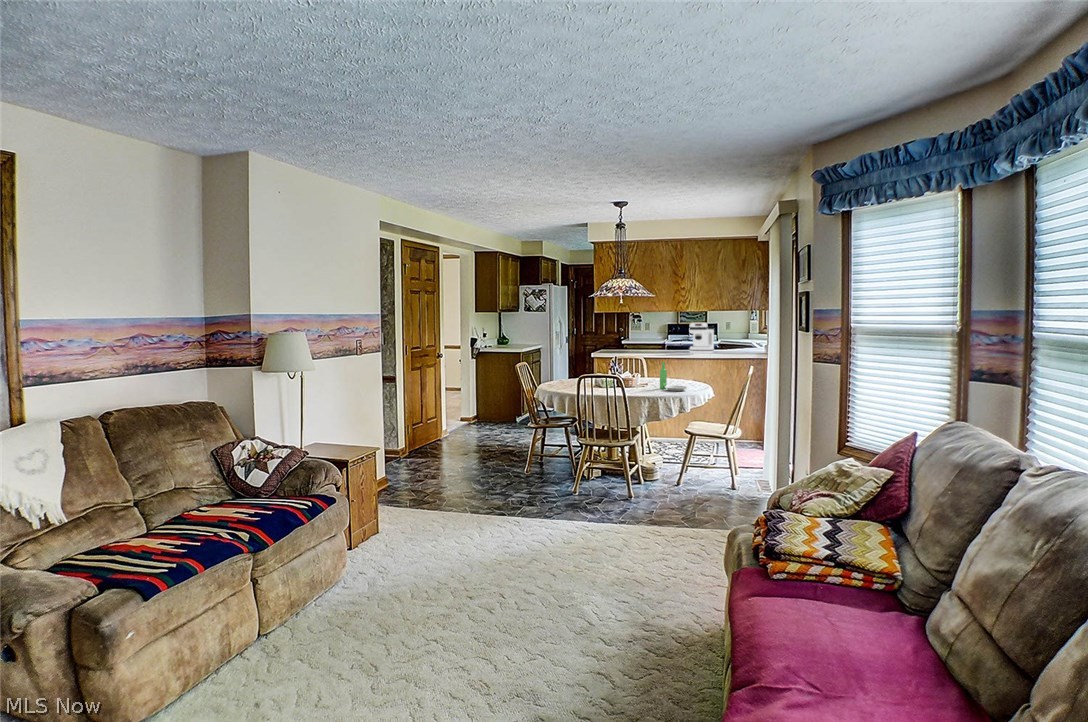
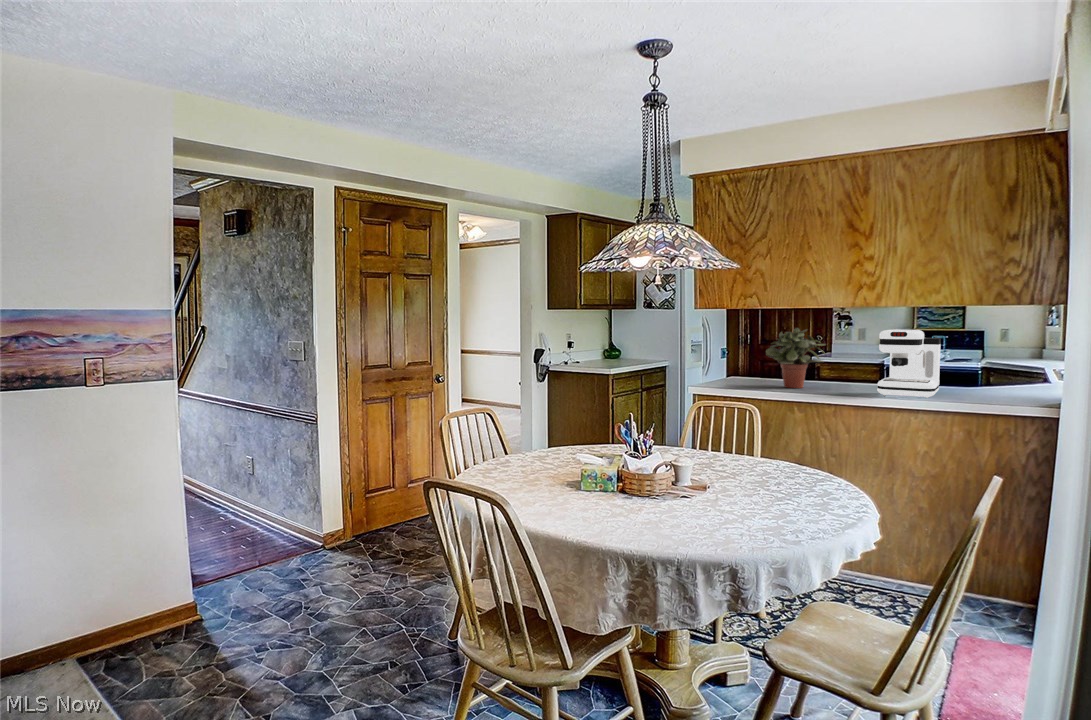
potted plant: none [631,322,661,354] -> present [766,328,826,388]
plate: present [660,360,687,391] -> none [705,433,775,534]

